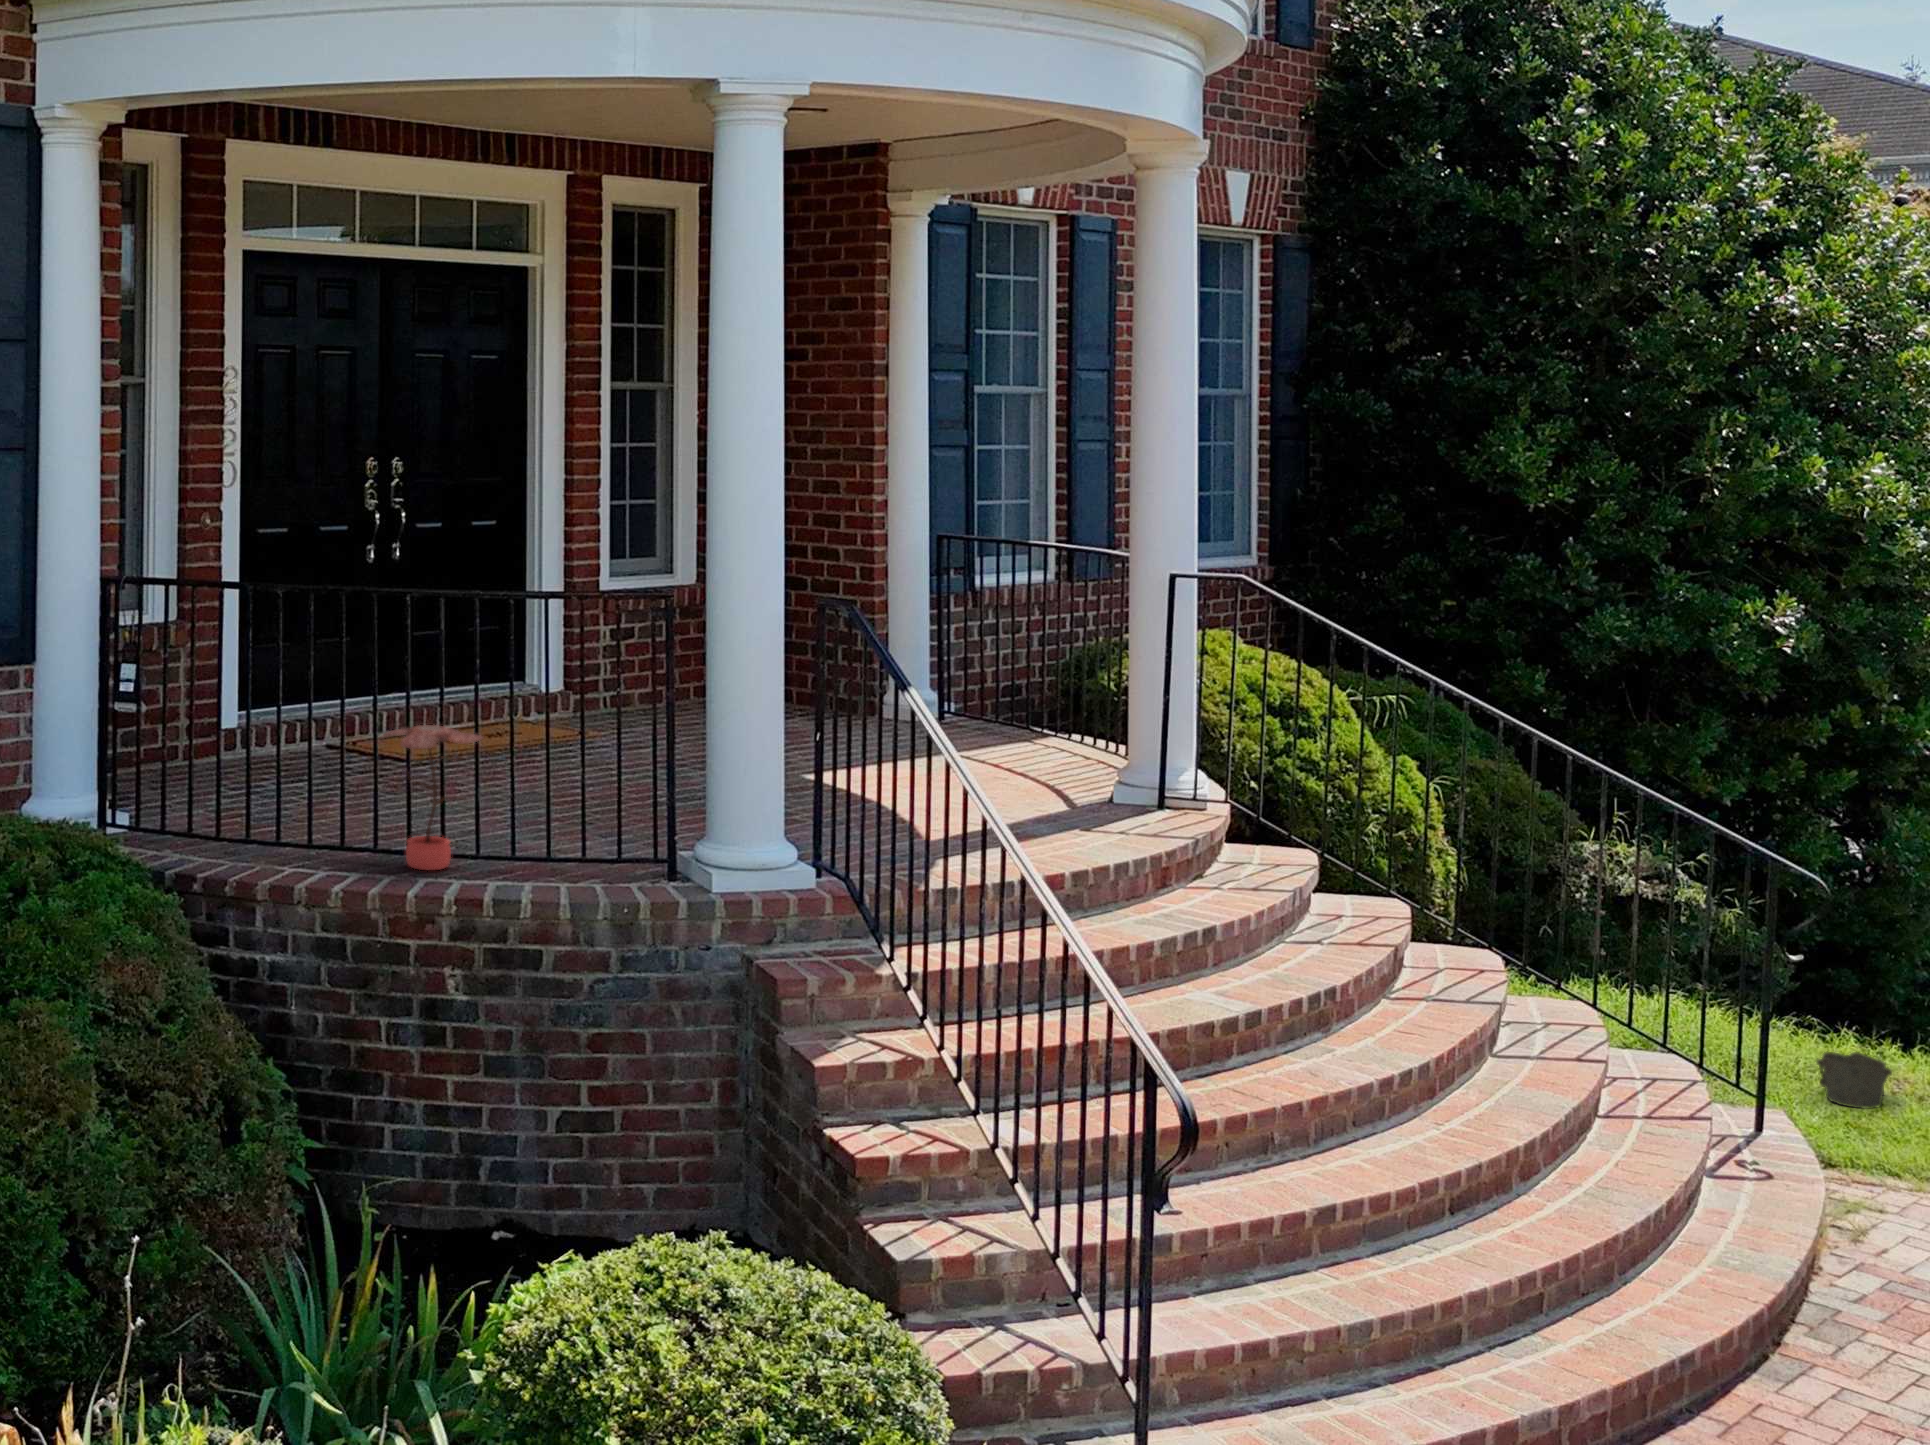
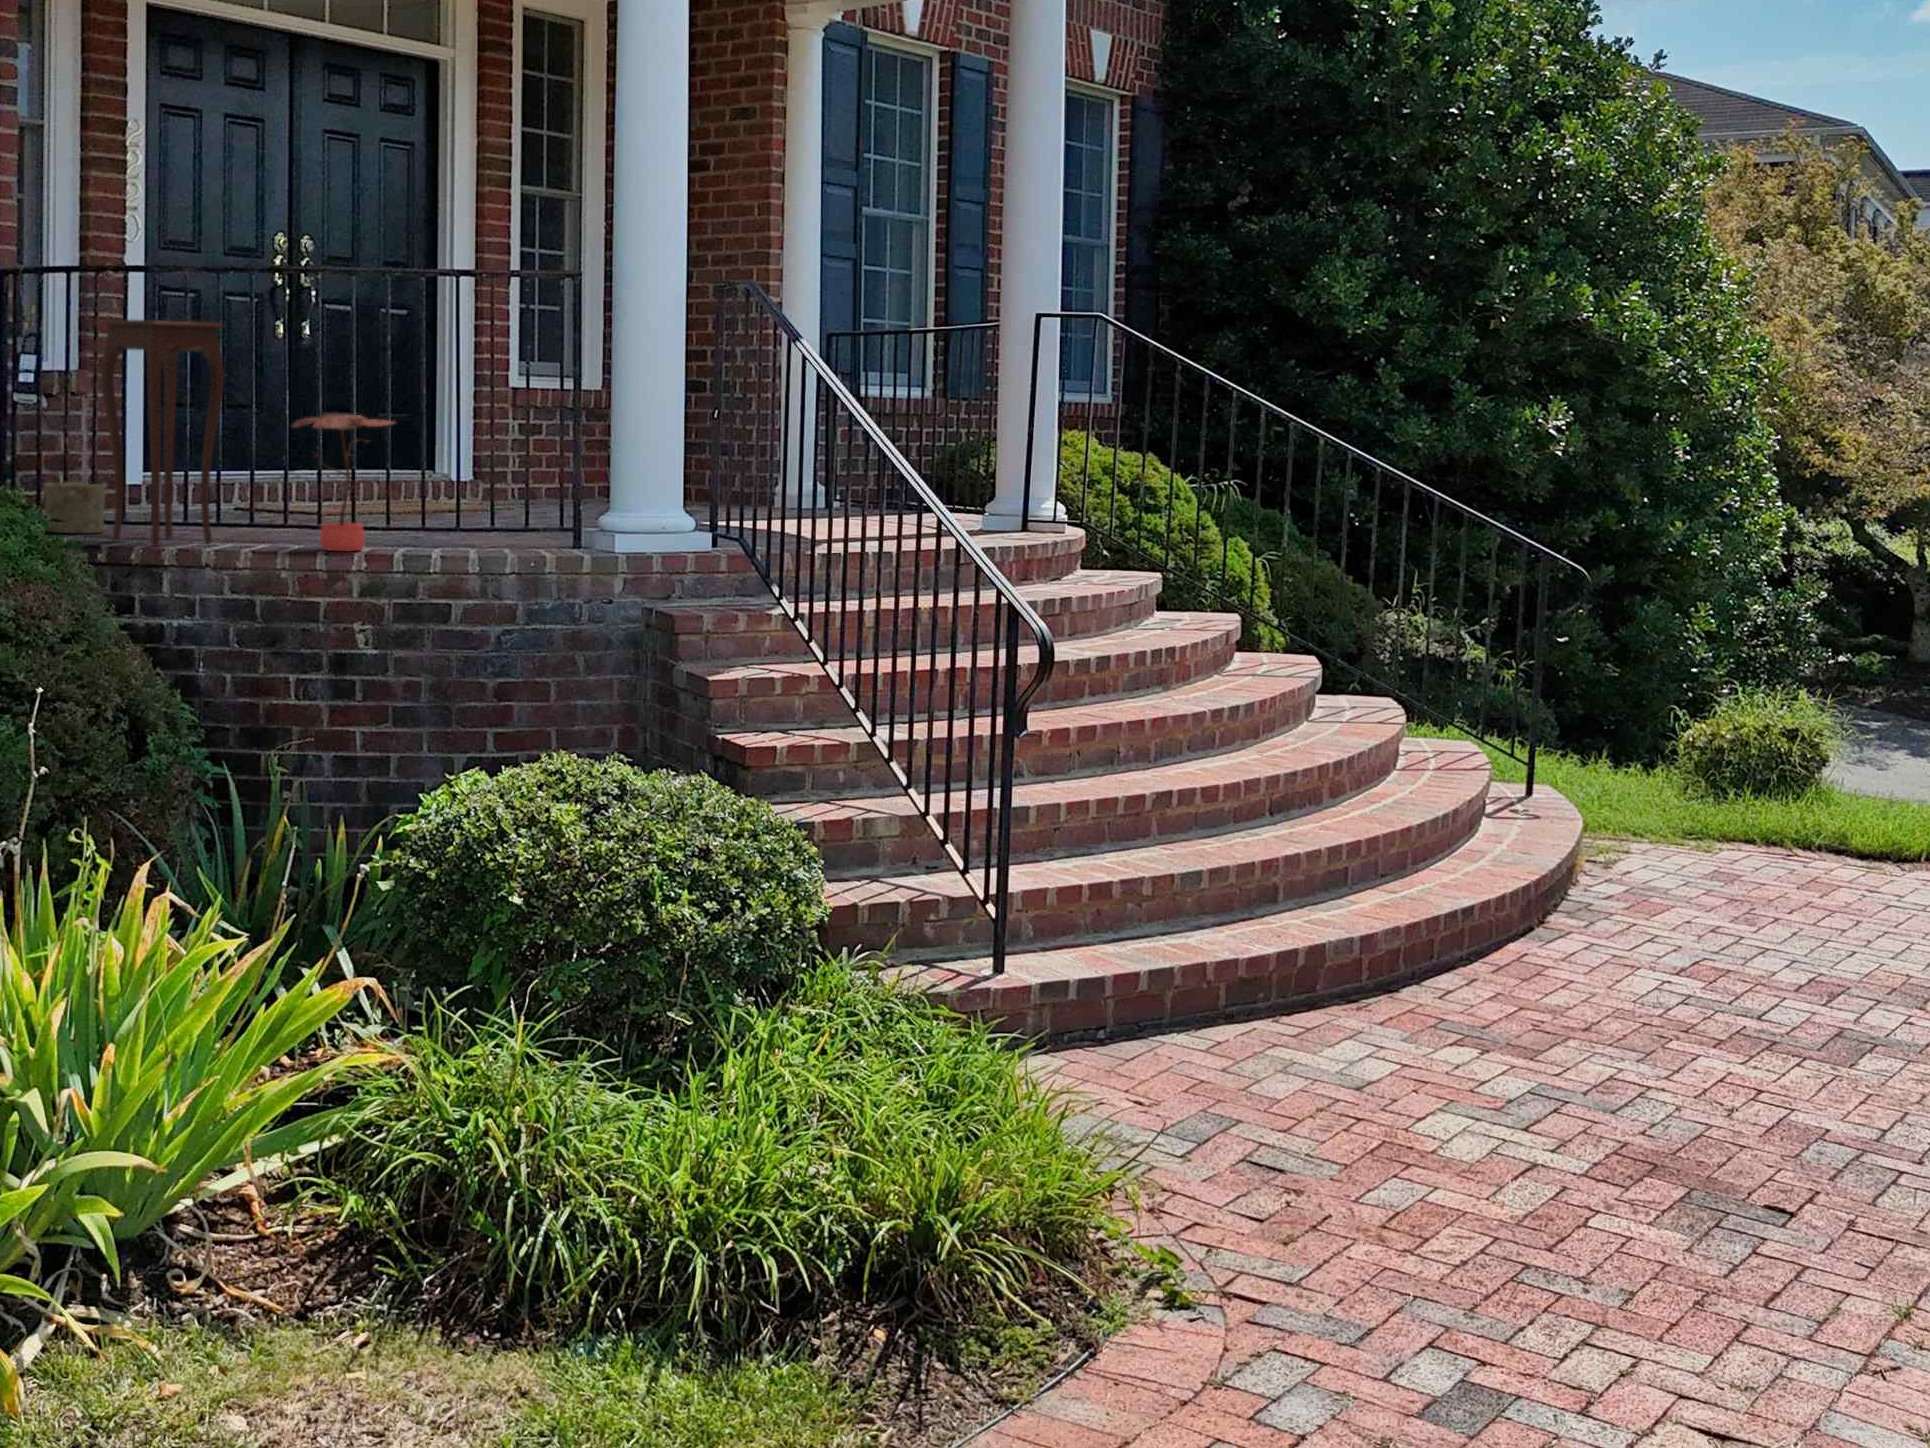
side table: none [192,616,314,855] -> present [101,320,224,546]
bucket: present [1817,1052,1892,1109] -> present [44,482,107,533]

